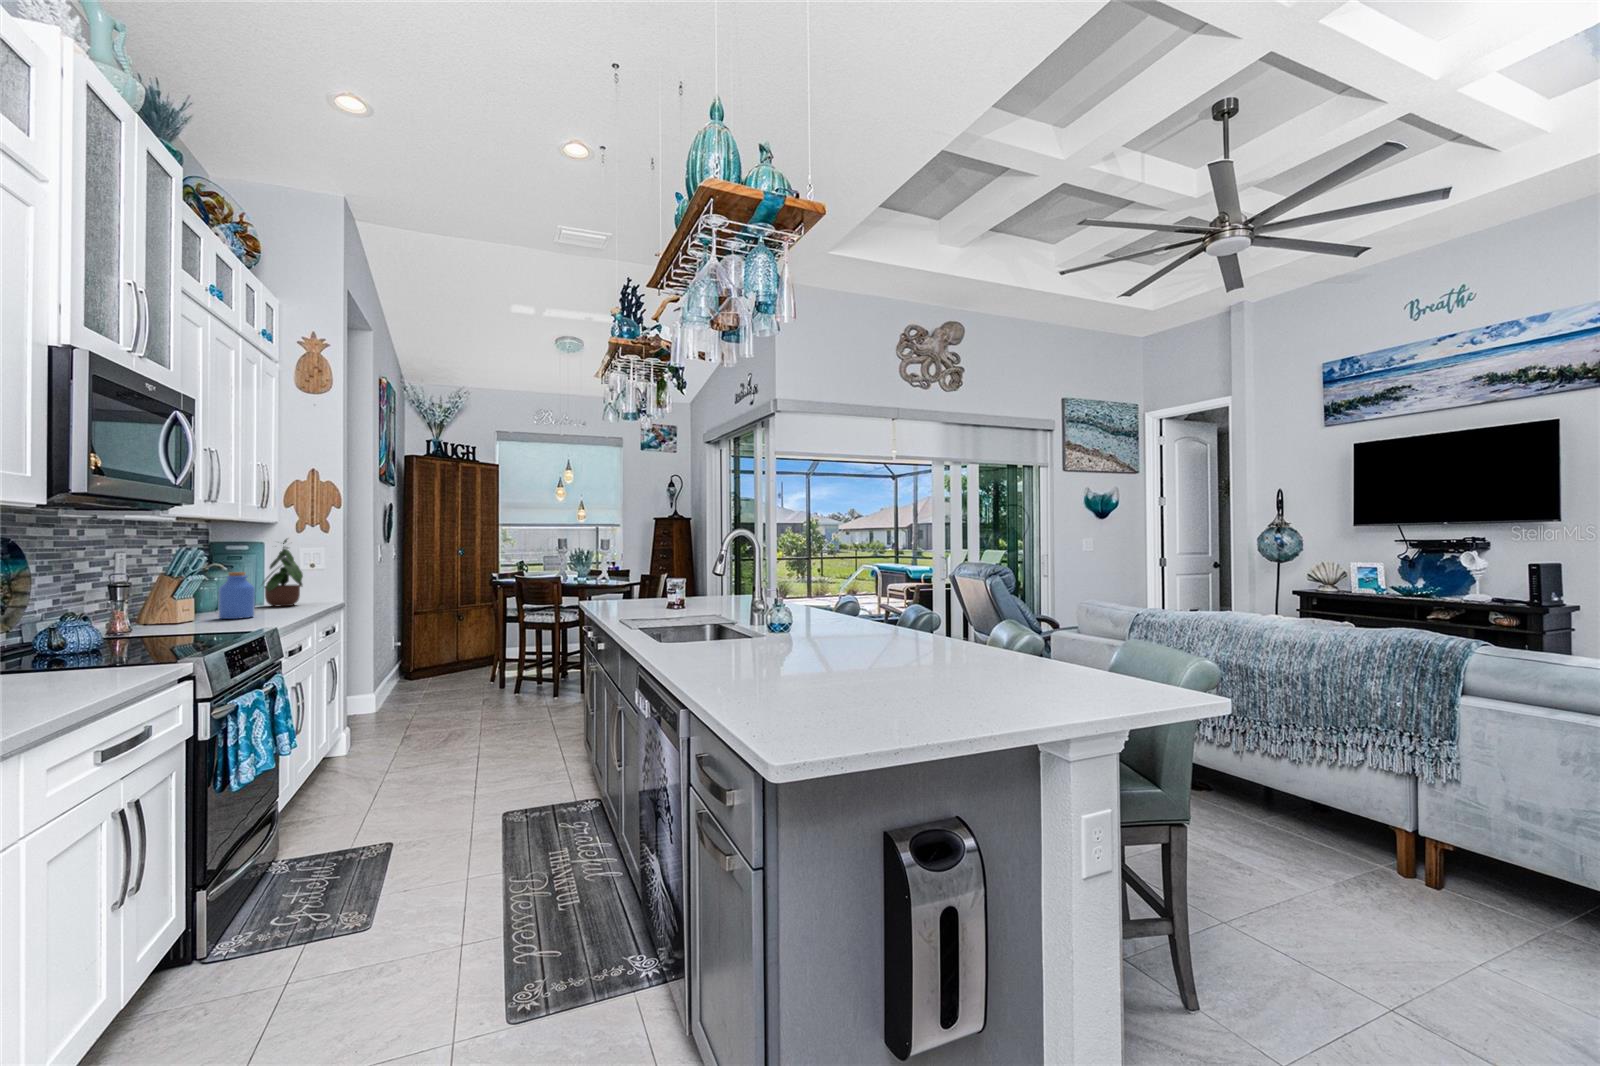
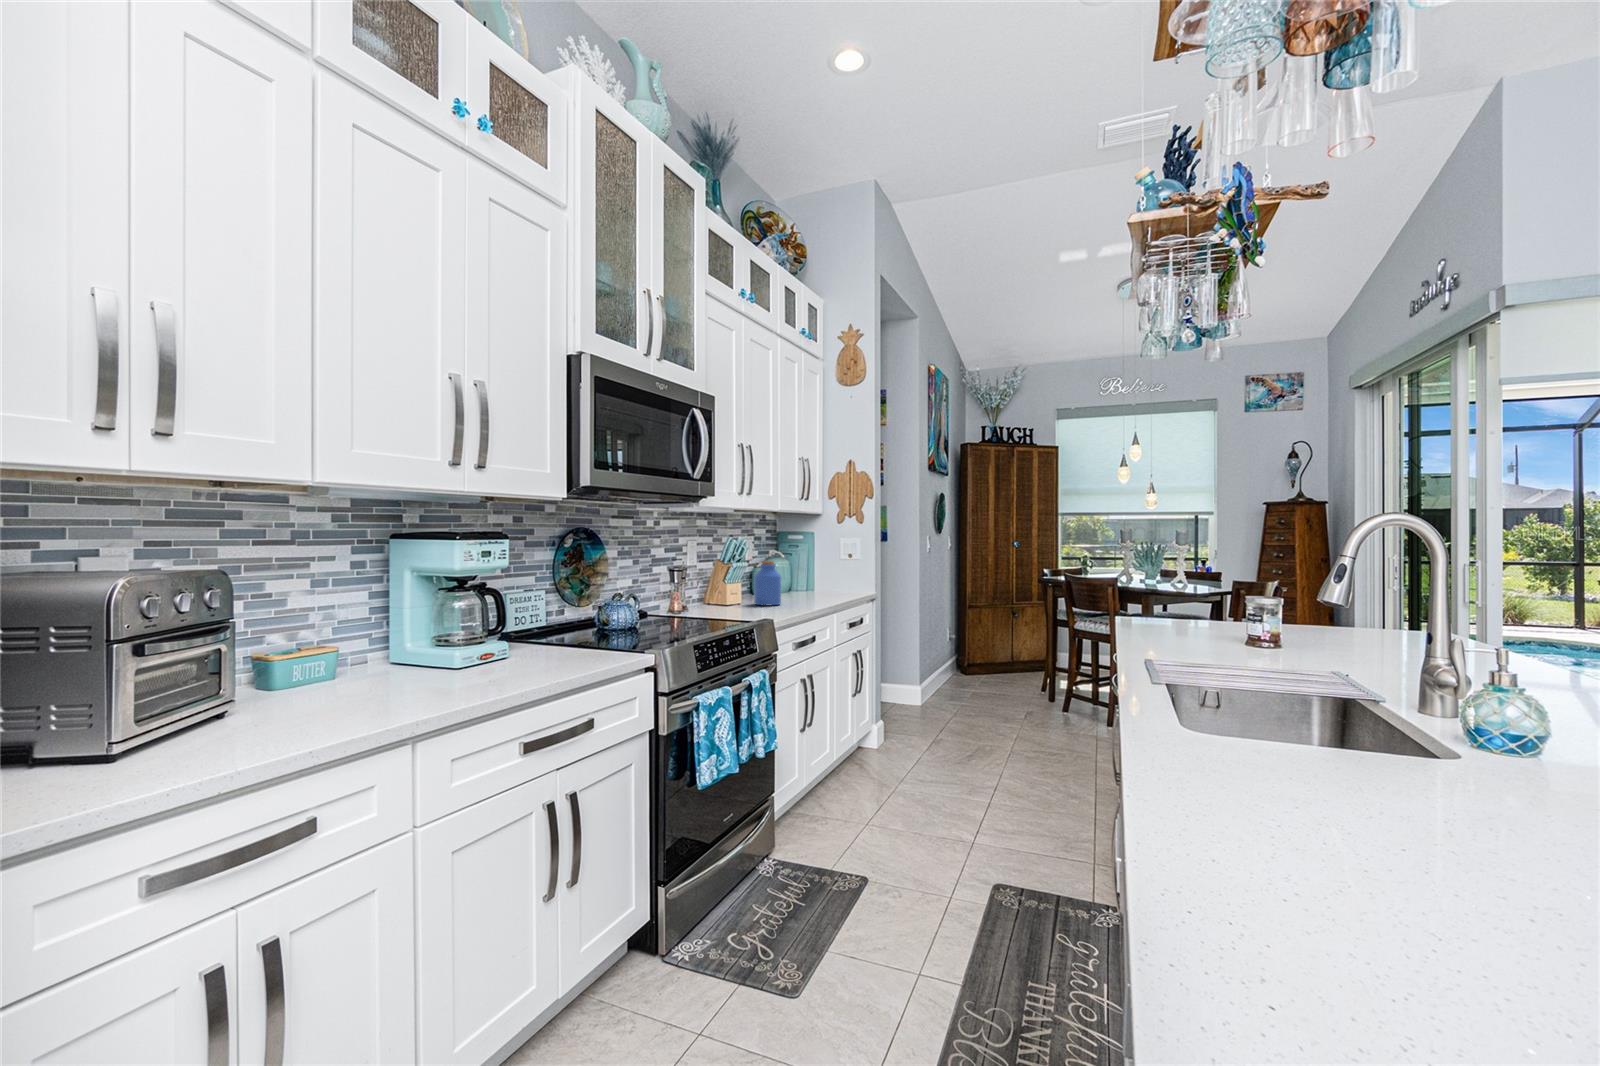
potted plant: present [262,539,303,607] -> none [799,528,839,595]

